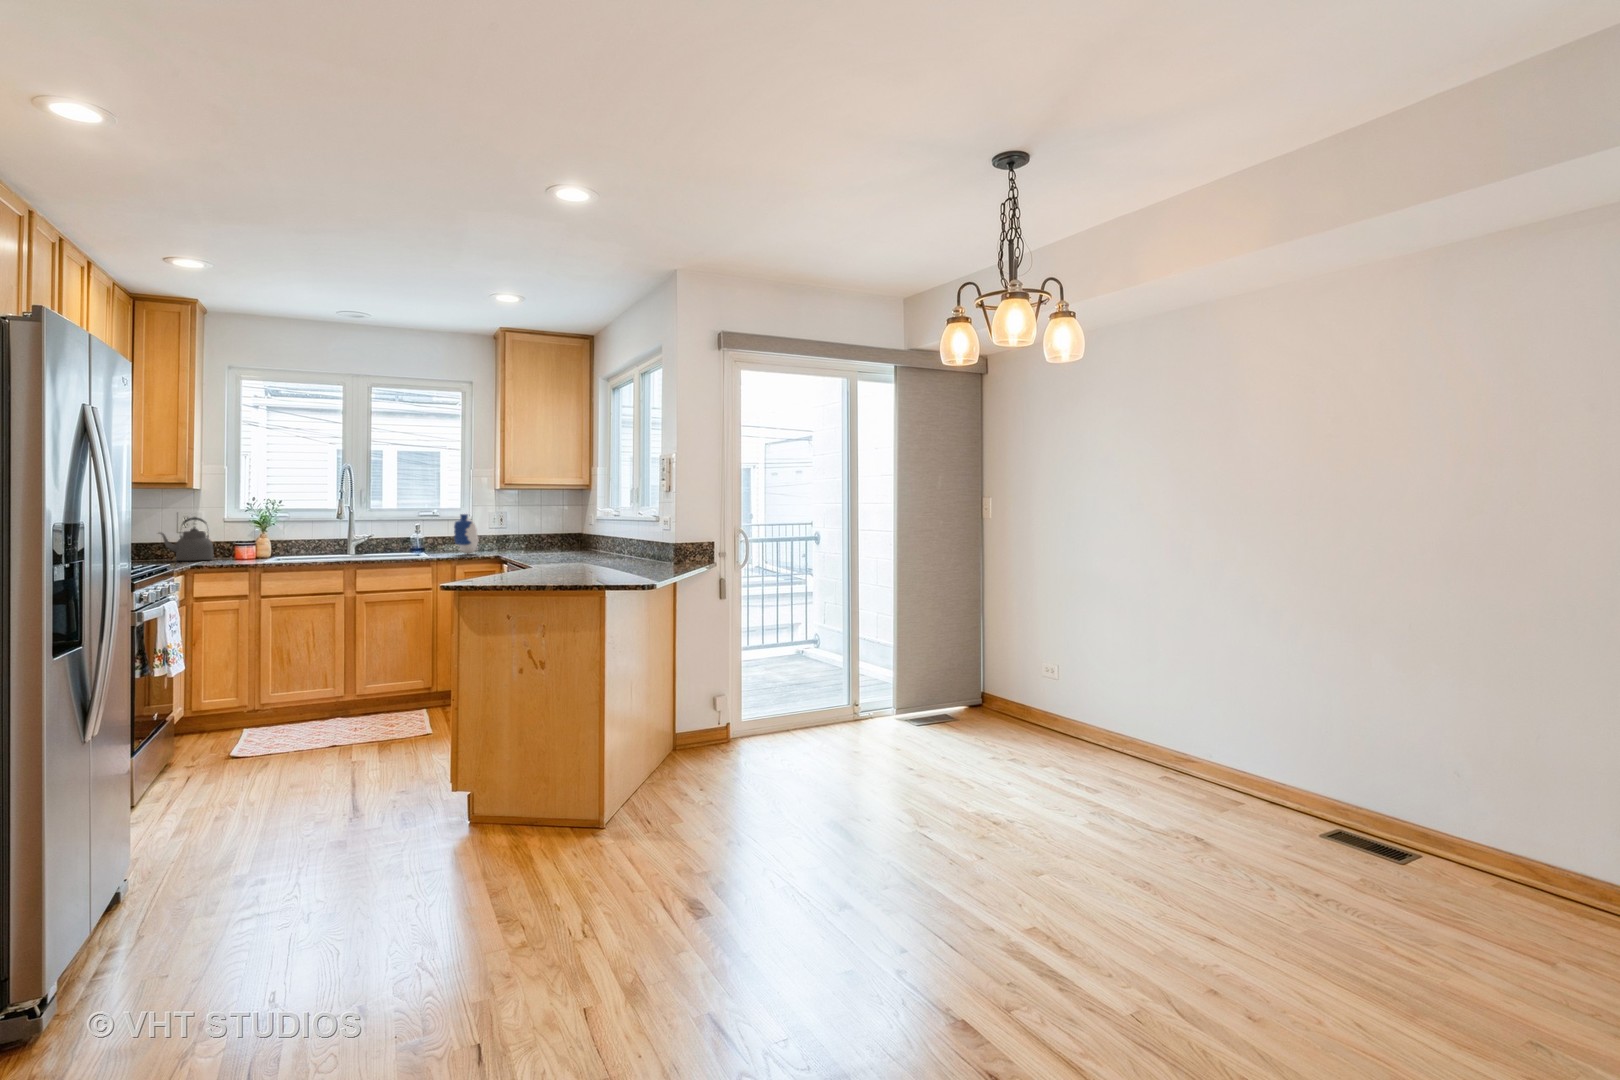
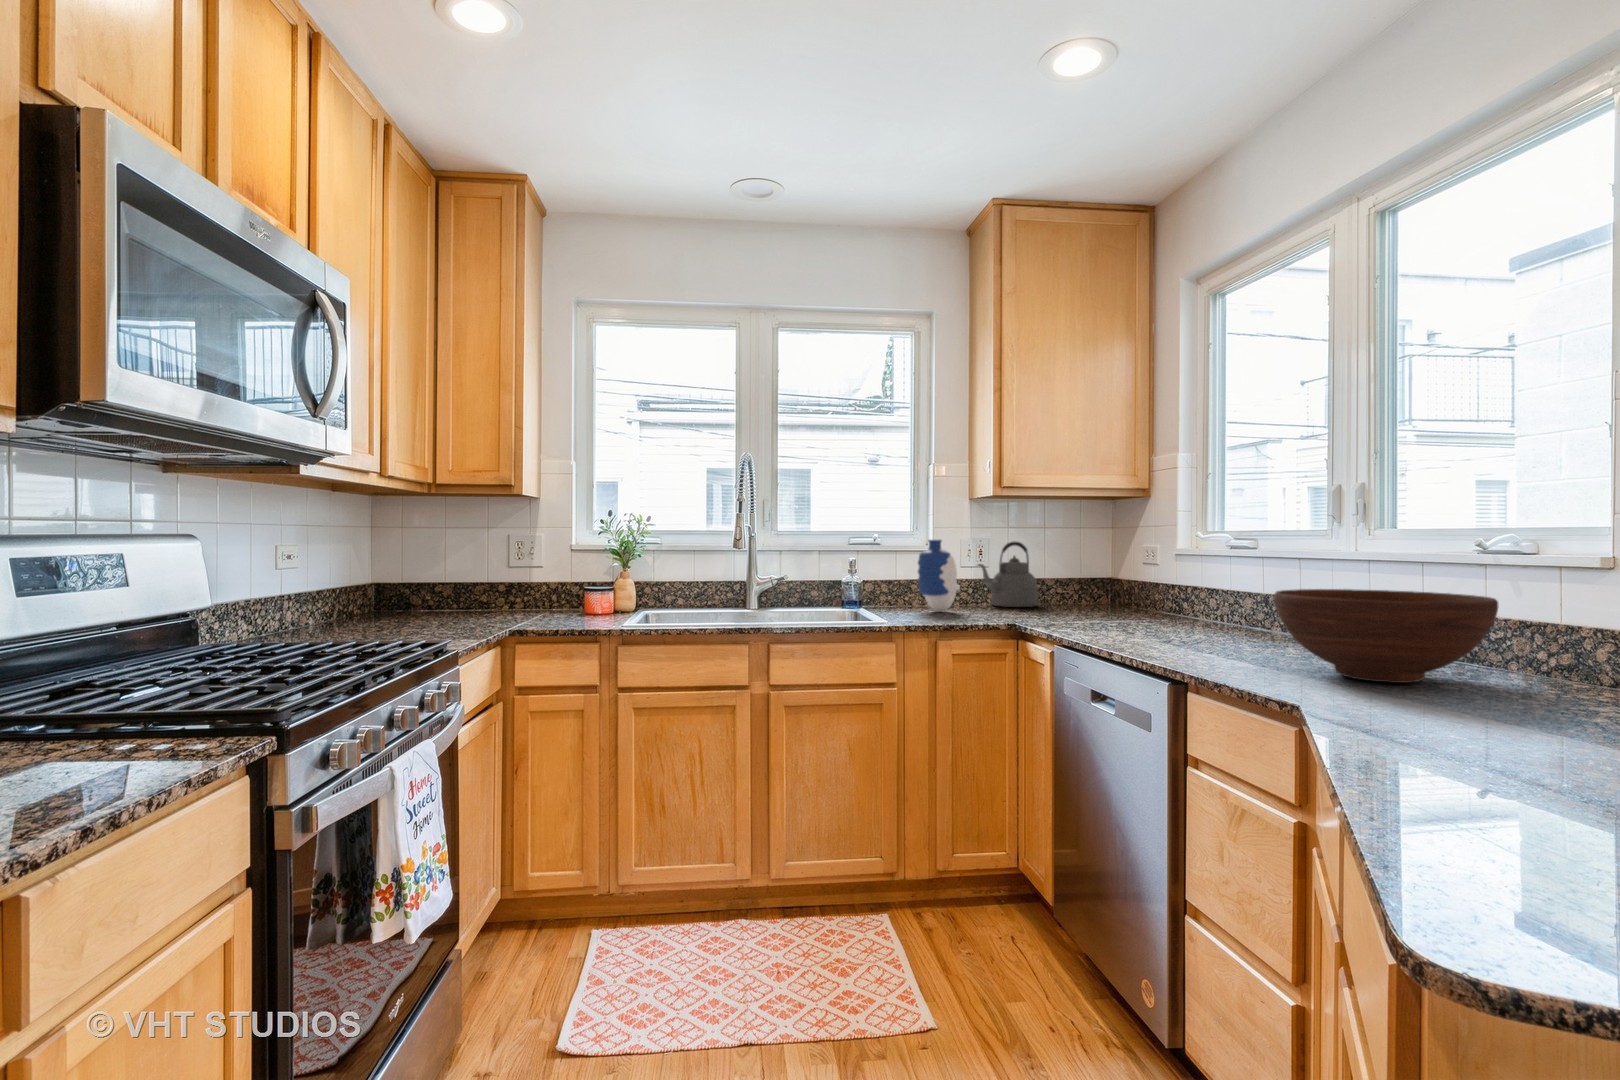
kettle: present [159,517,214,561] -> present [978,542,1038,607]
fruit bowl: none [564,533,633,565] -> present [1274,589,1498,683]

